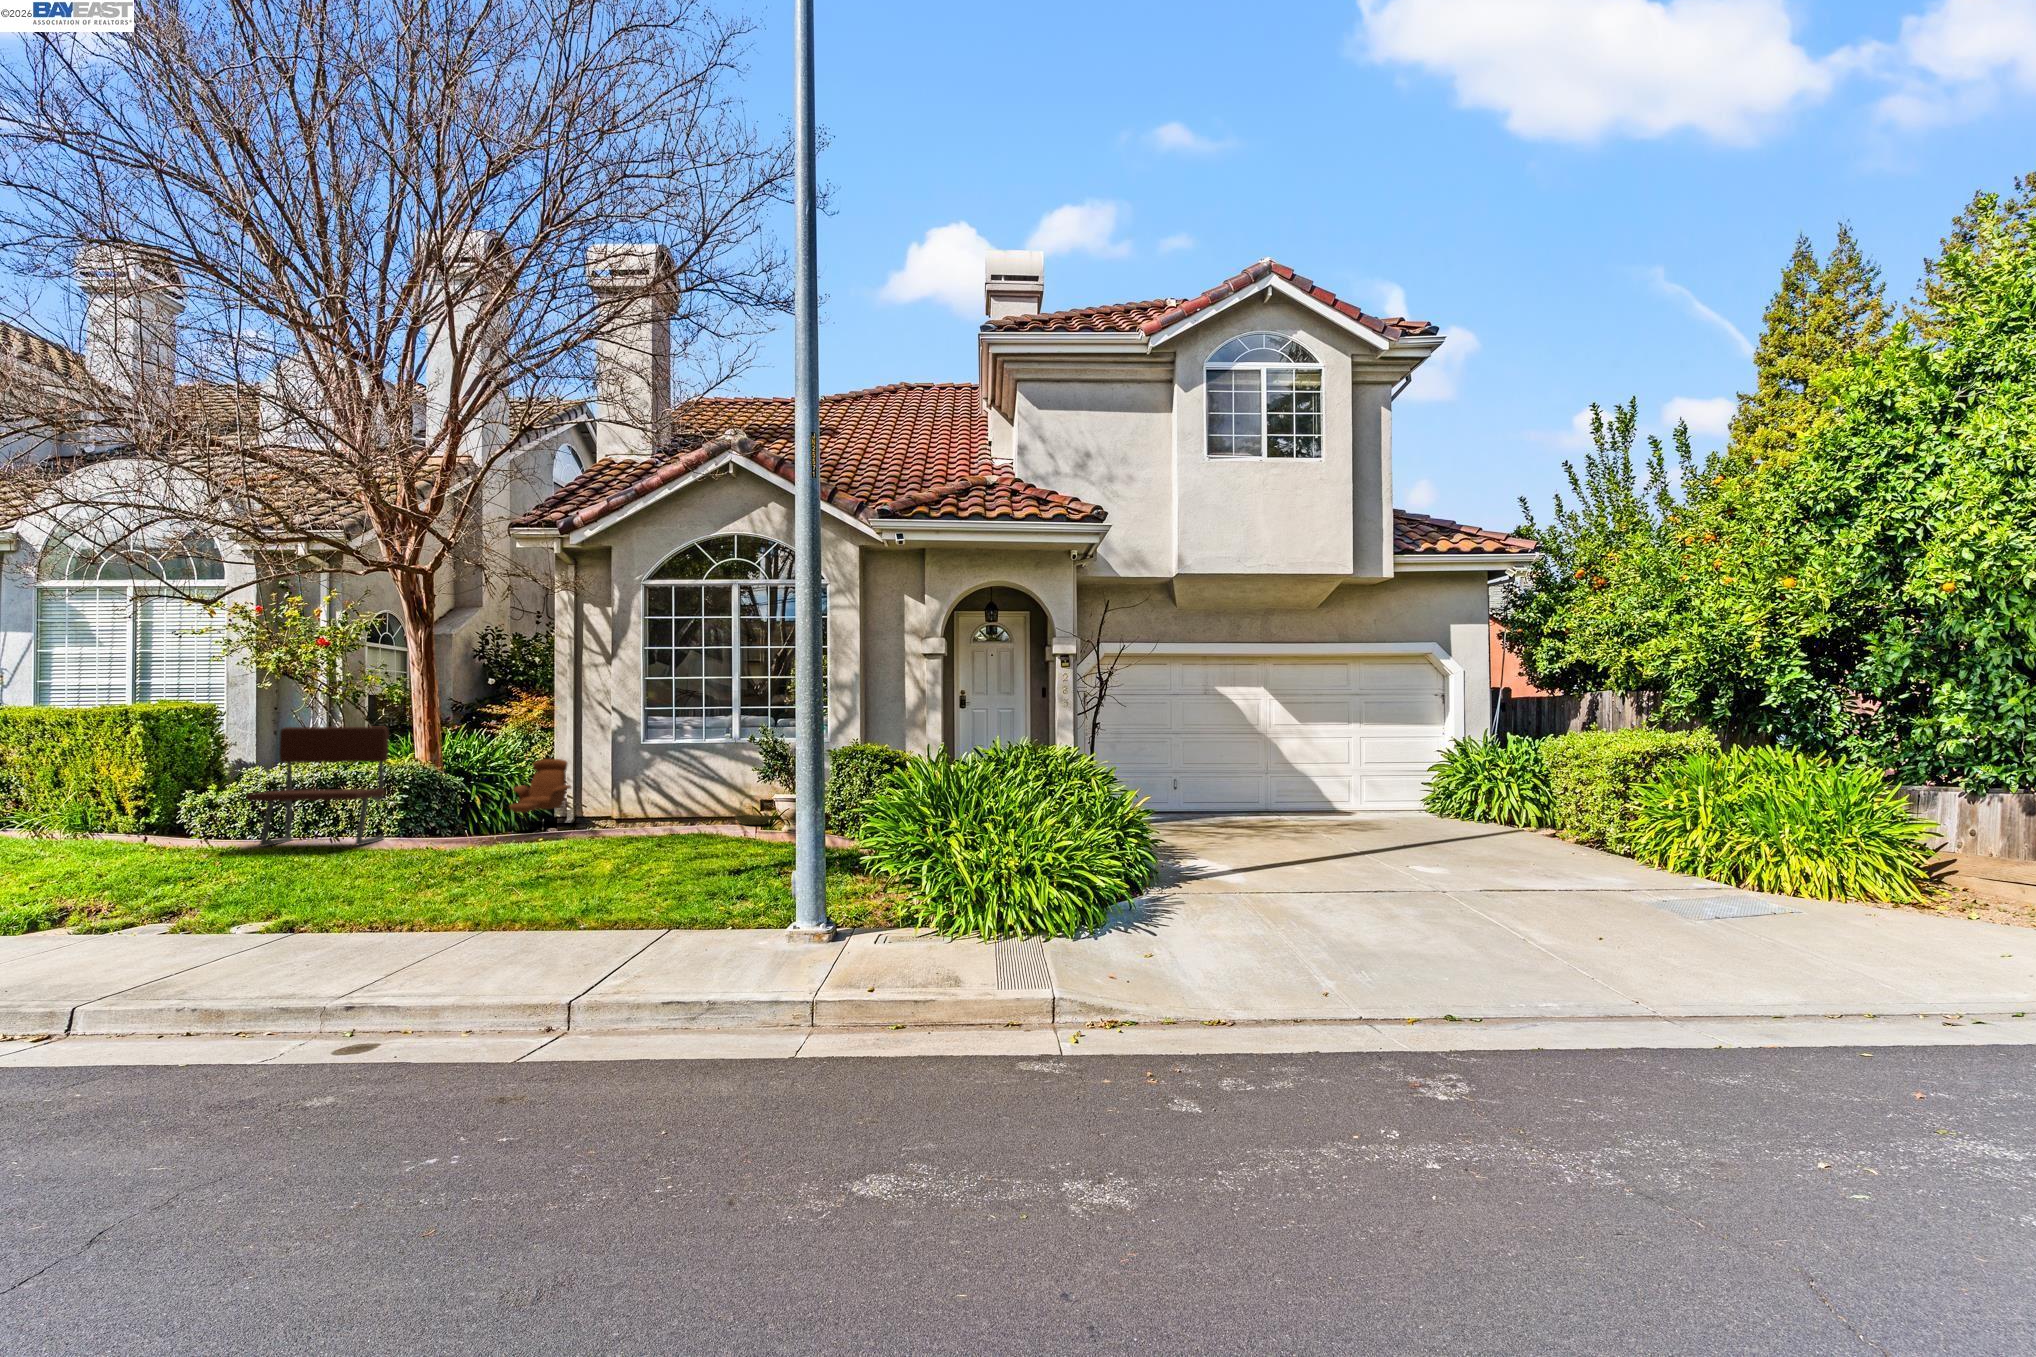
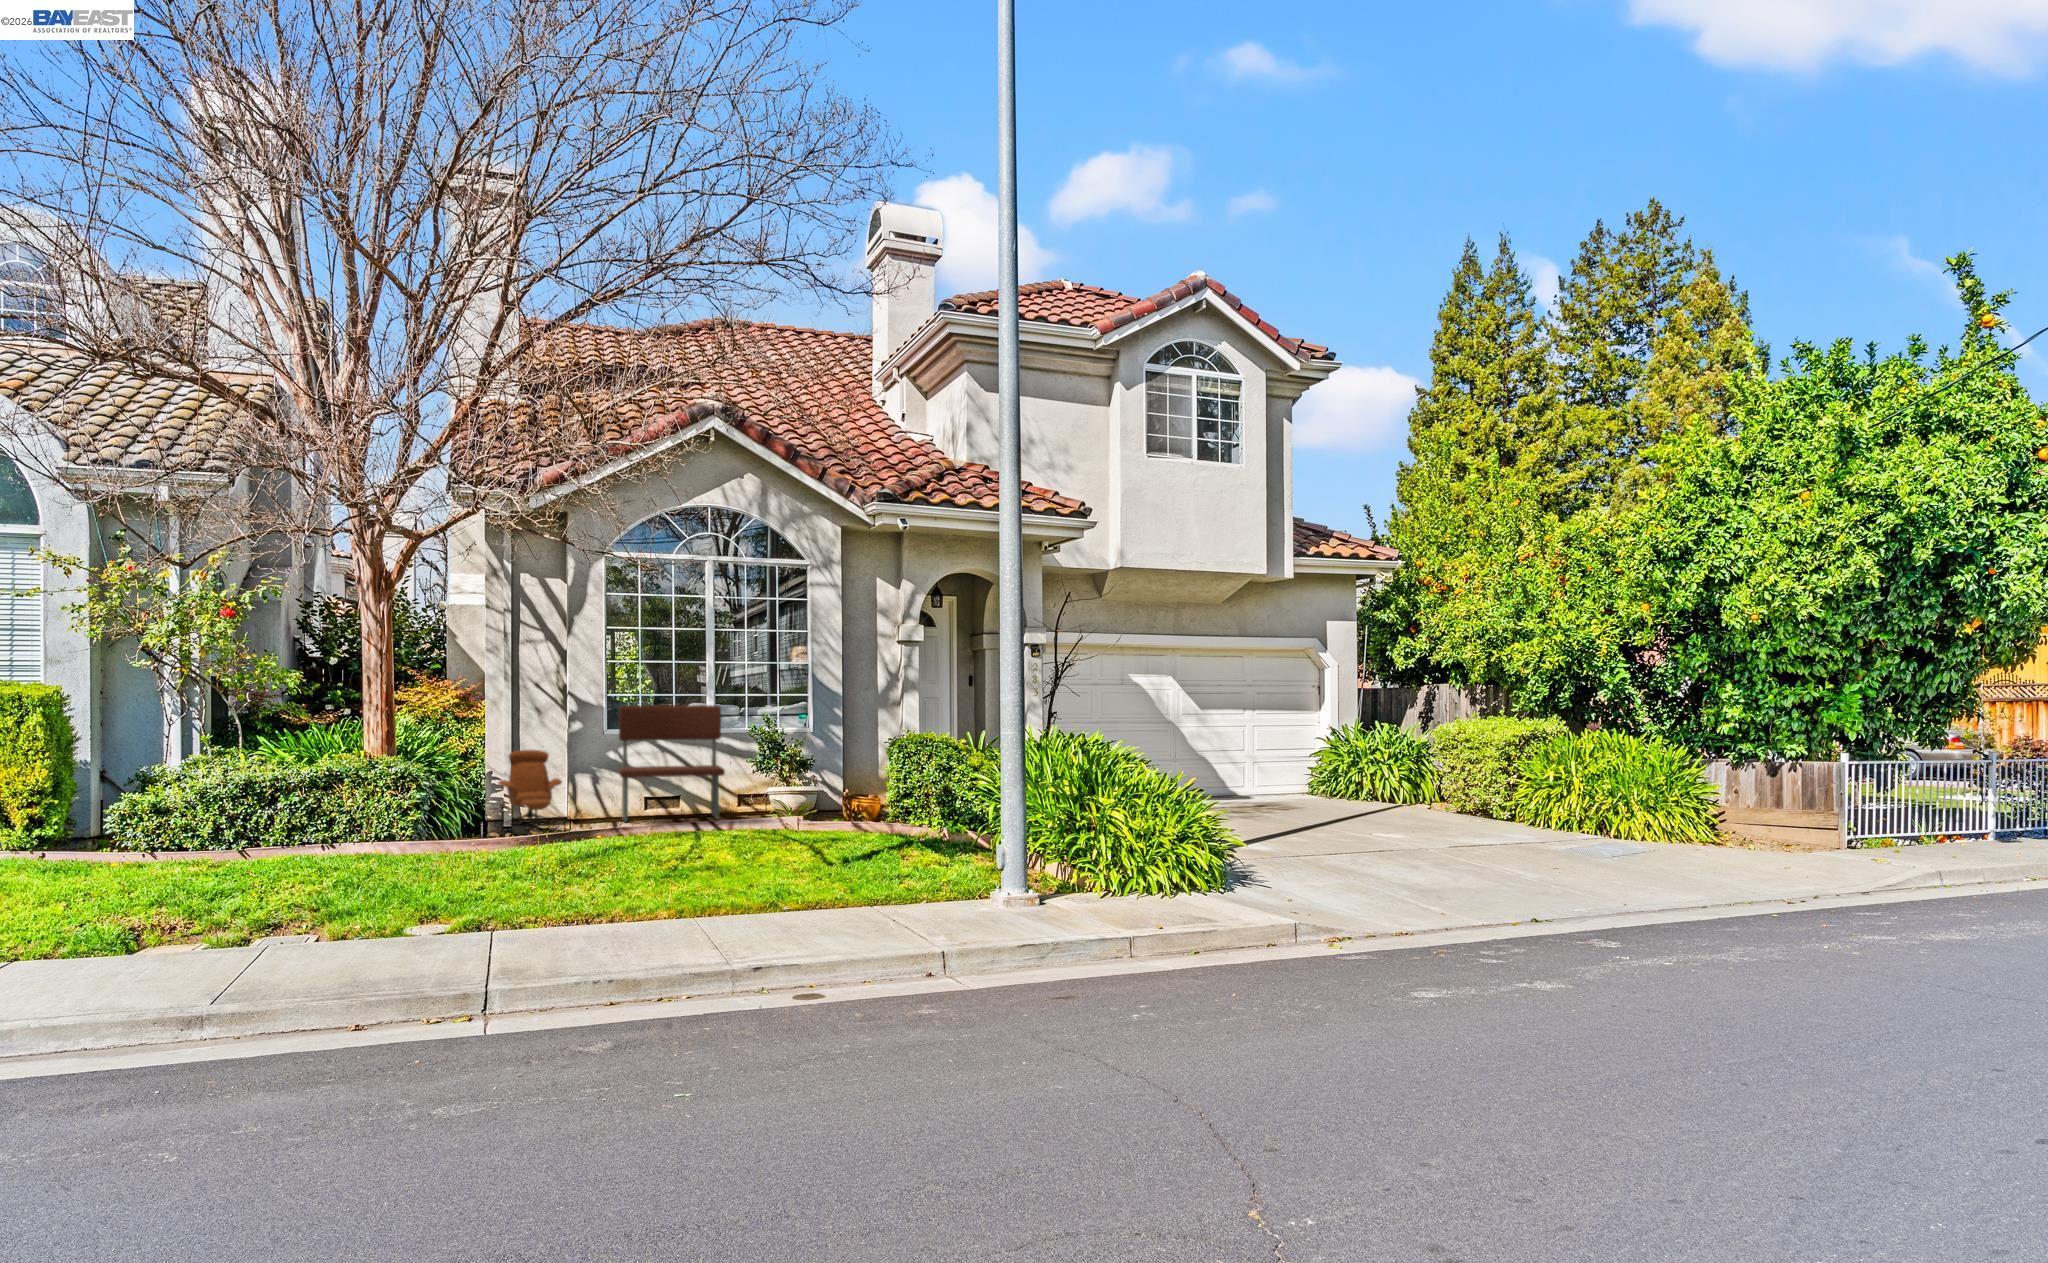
bench: present [246,726,389,847] -> present [619,705,725,822]
basket: present [735,800,771,825] -> none [746,785,790,816]

